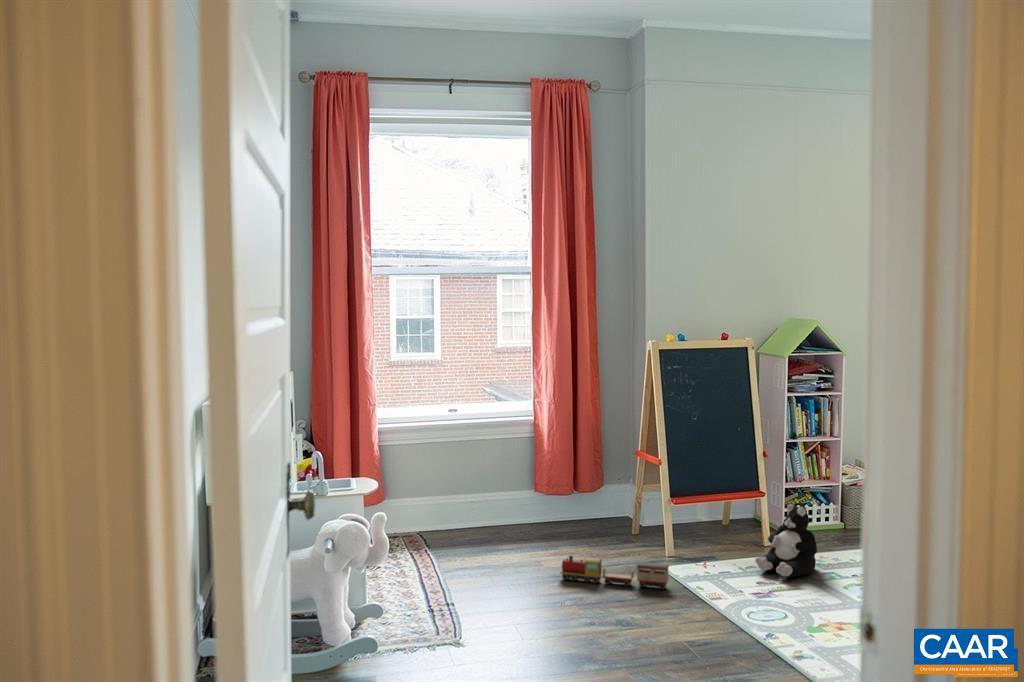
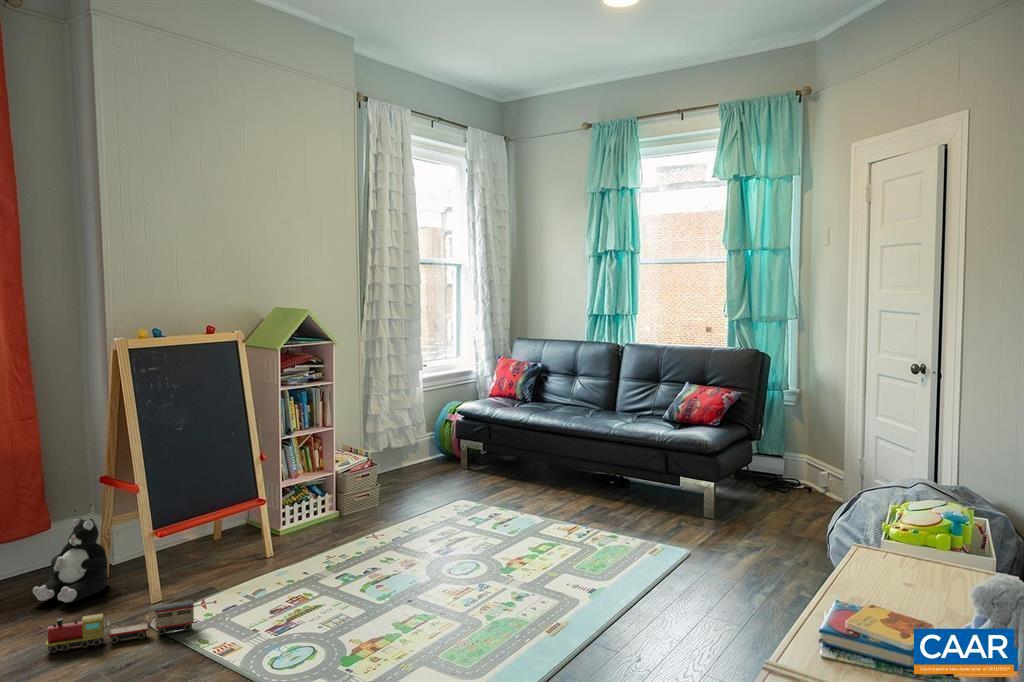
plush toy: present [755,504,817,577] -> present [33,518,108,603]

